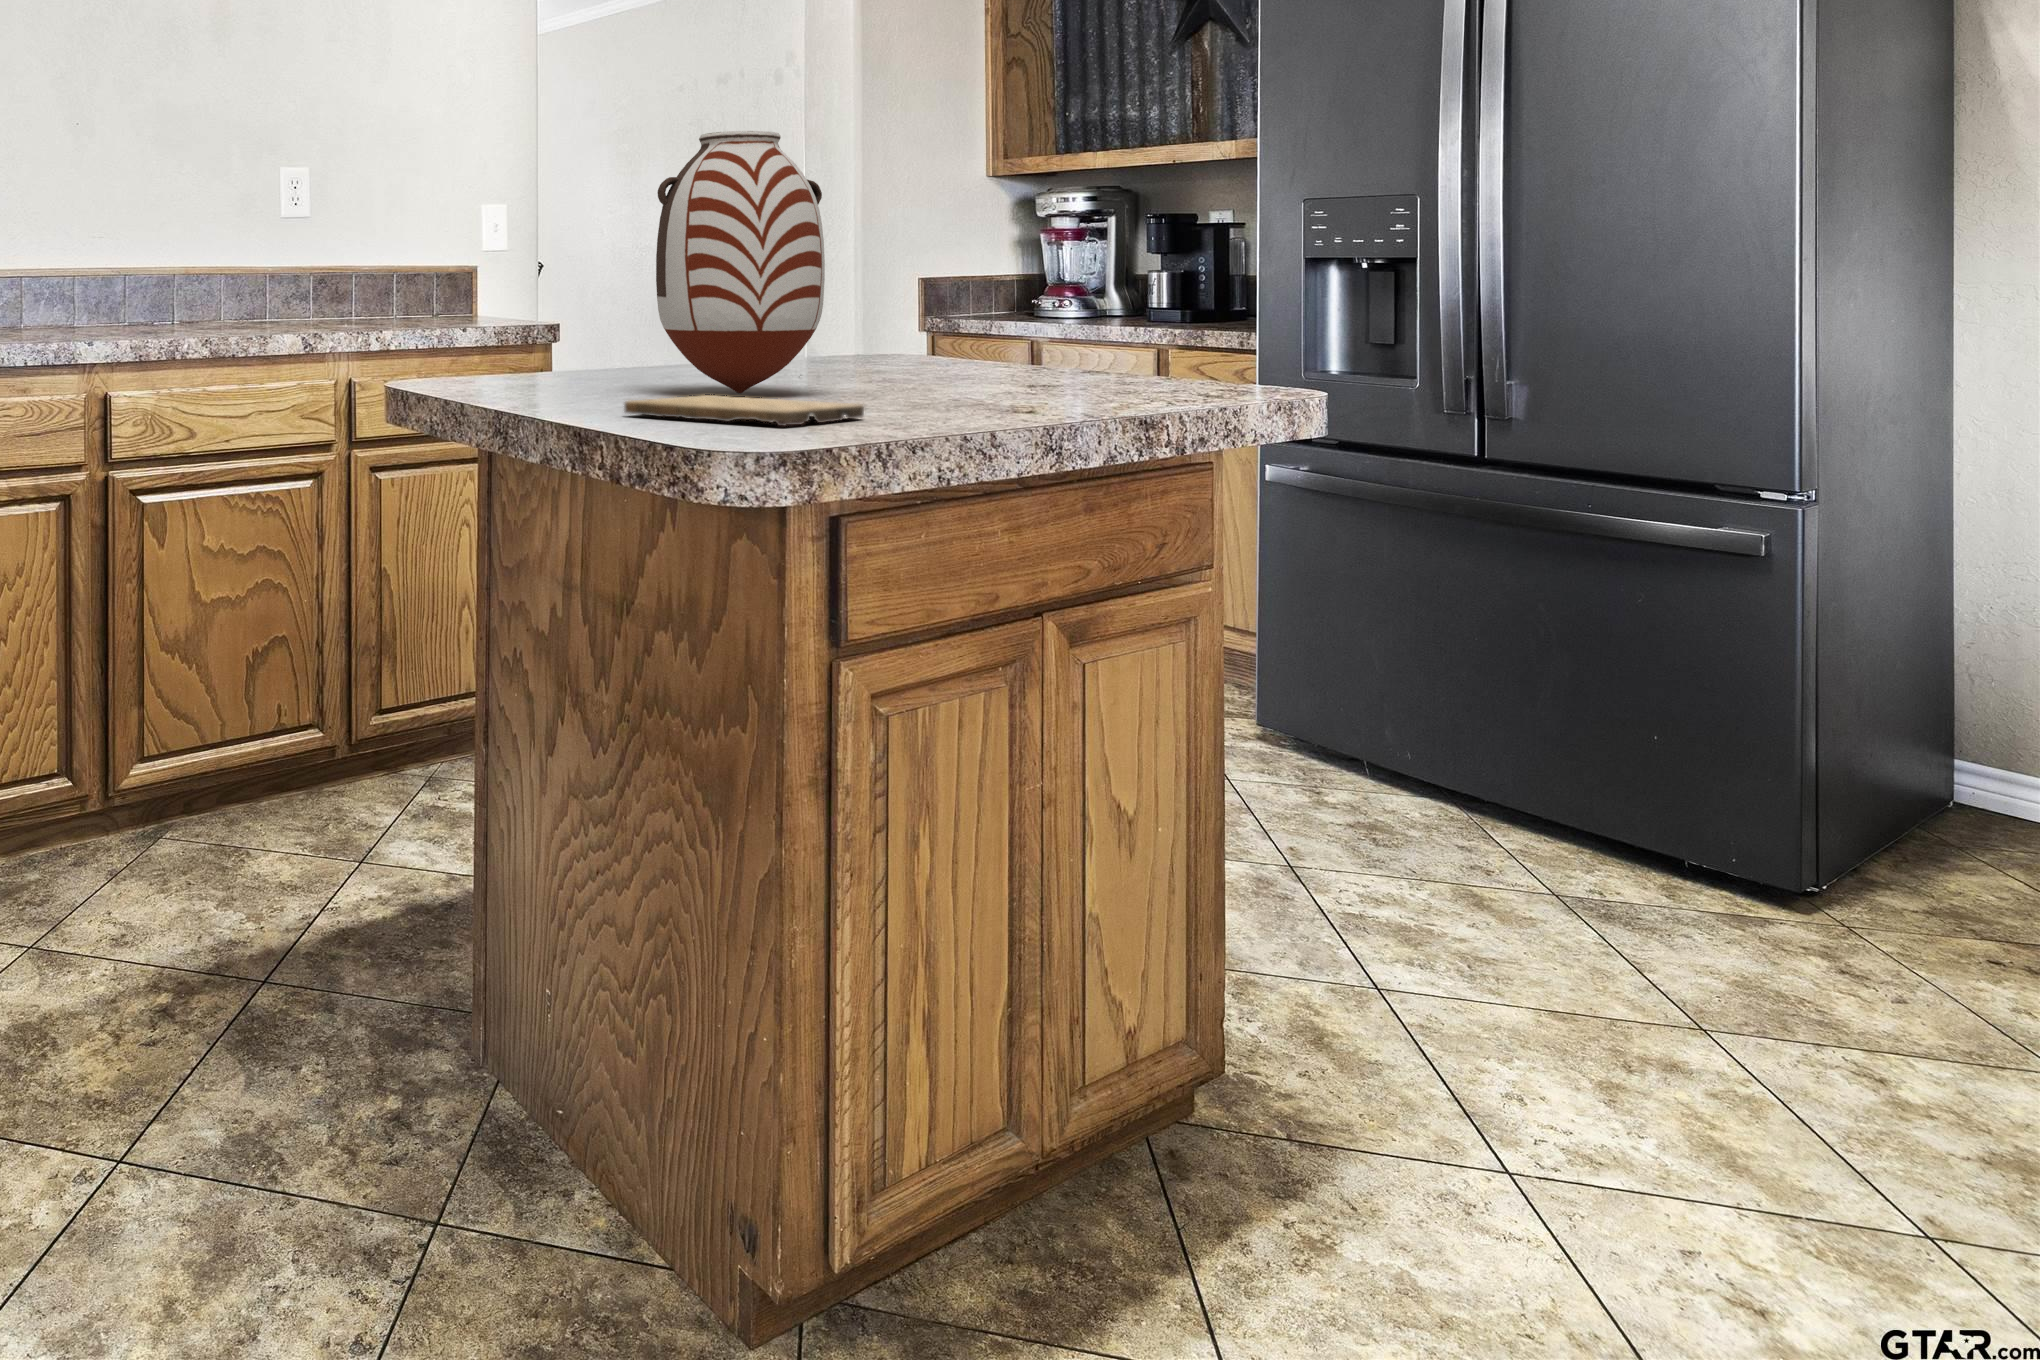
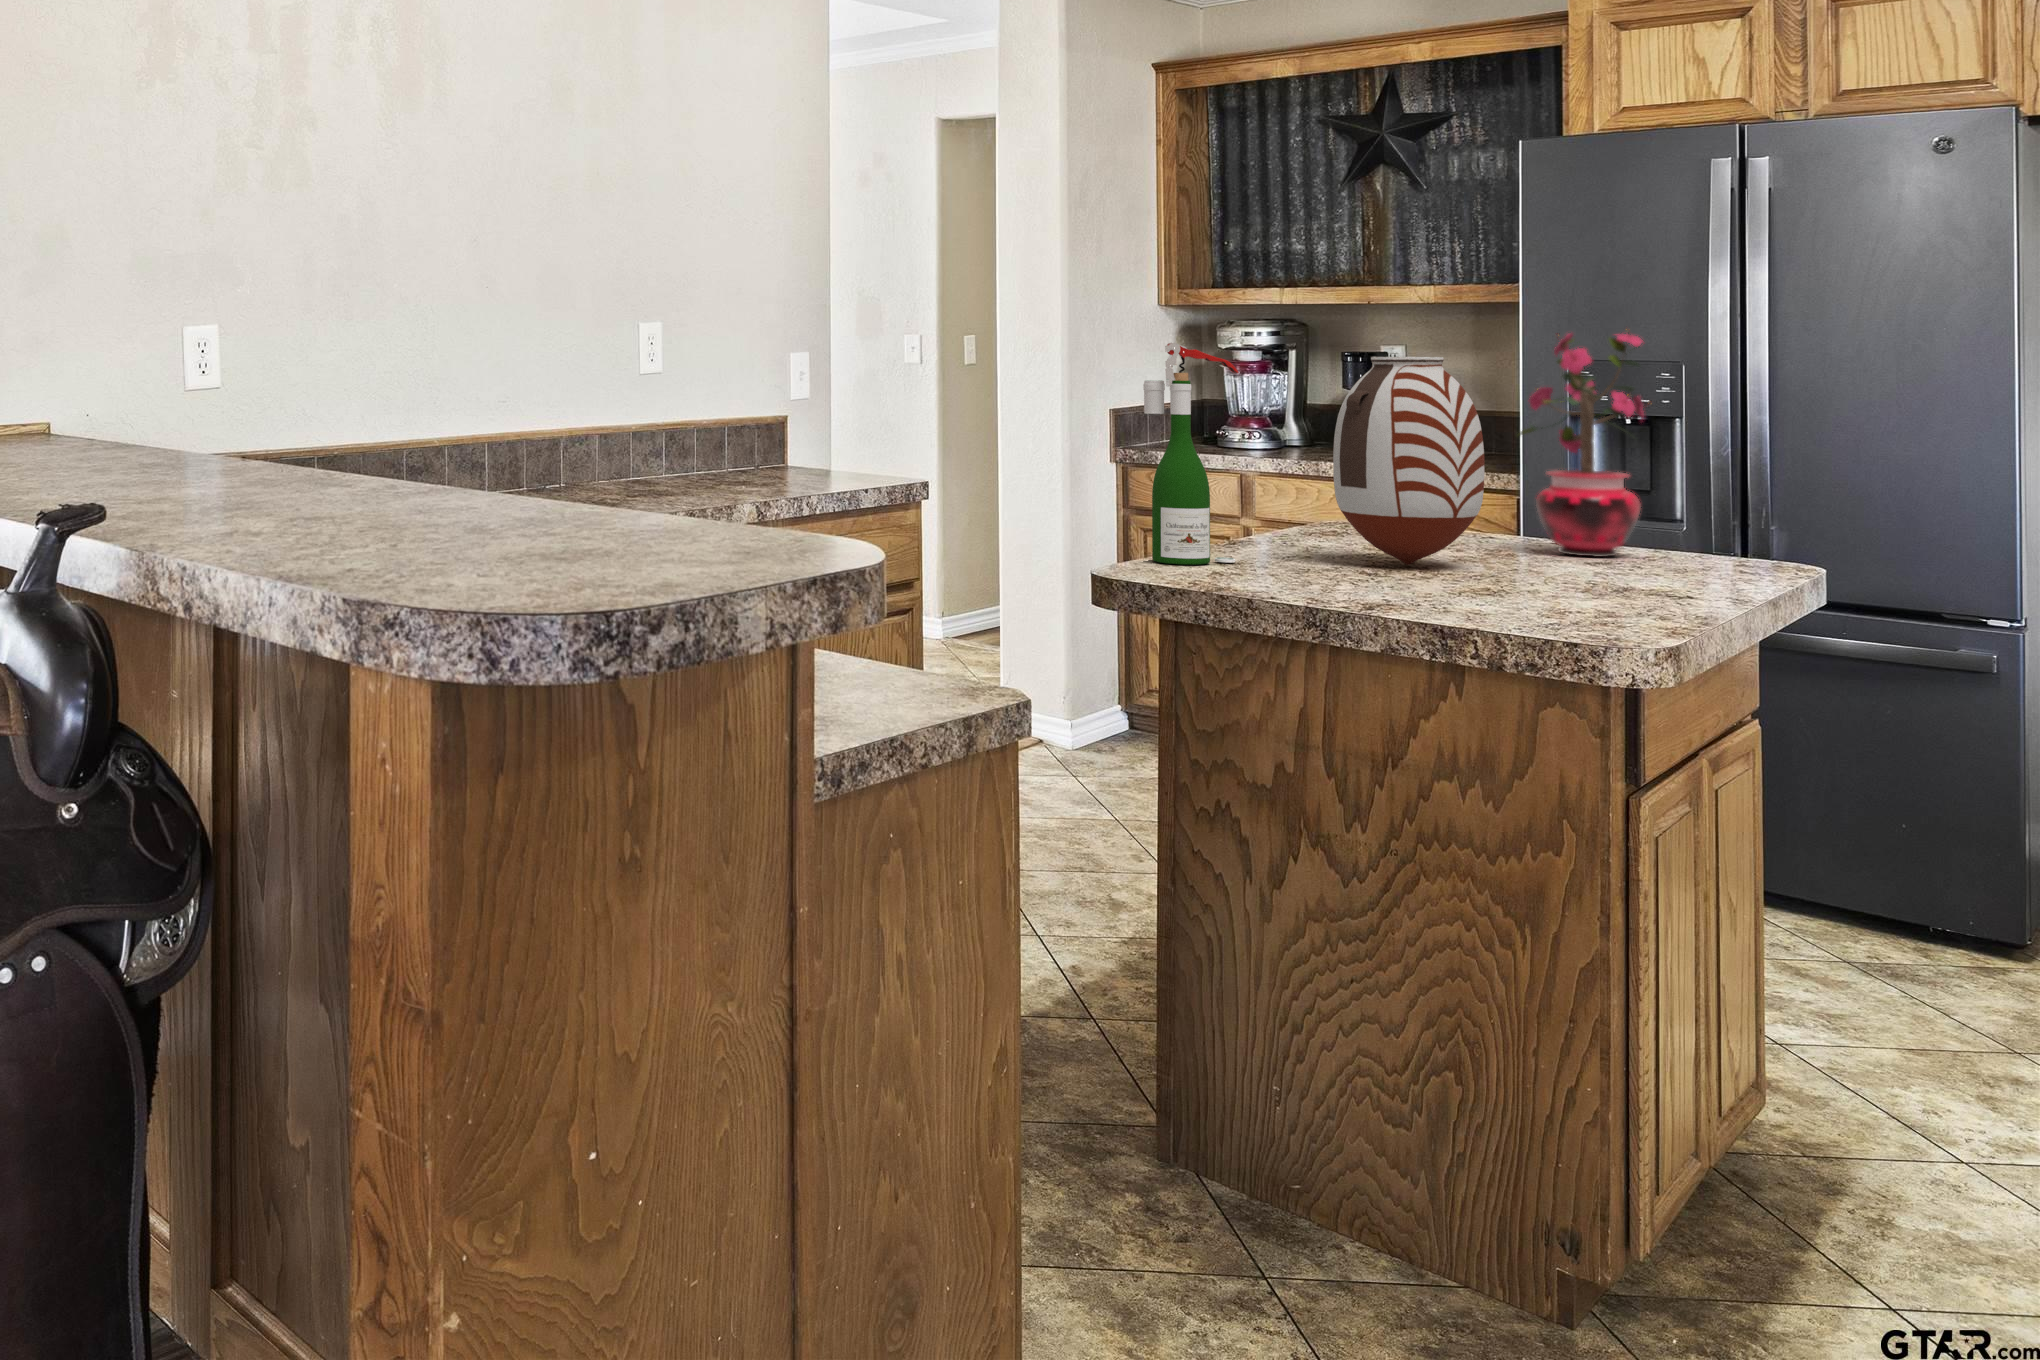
potted plant: none [962,97,1115,389] -> present [1518,333,1651,557]
wine bottle: none [446,127,547,392] -> present [1143,343,1239,565]
cutting board: present [624,395,864,426] -> none [1457,574,1641,606]

